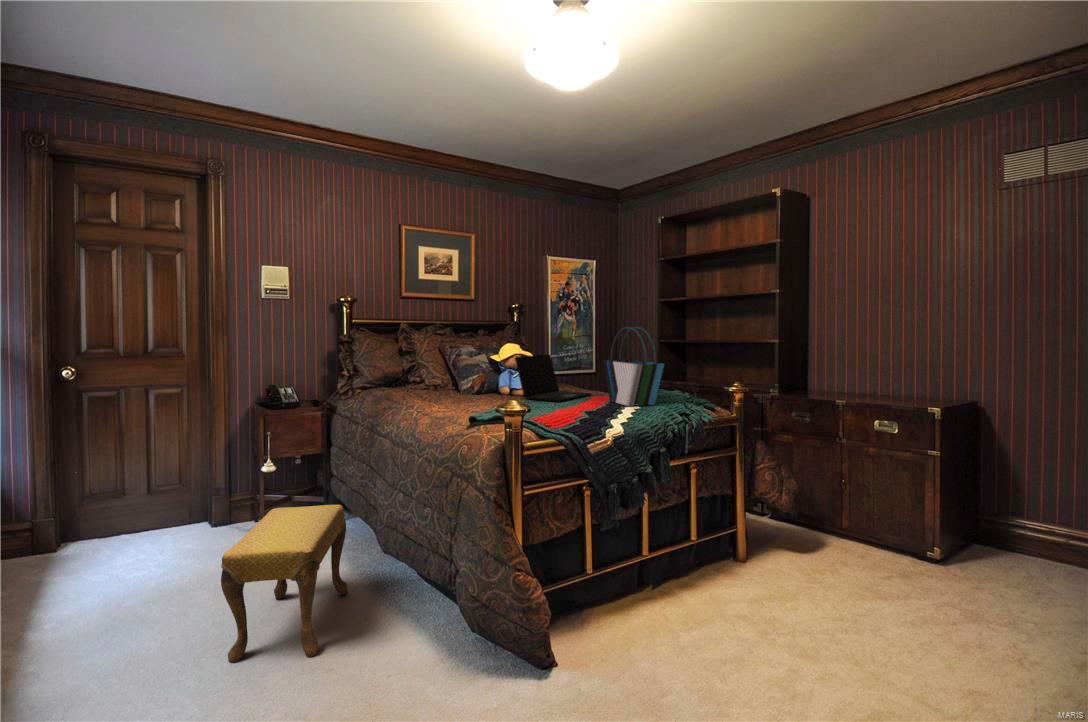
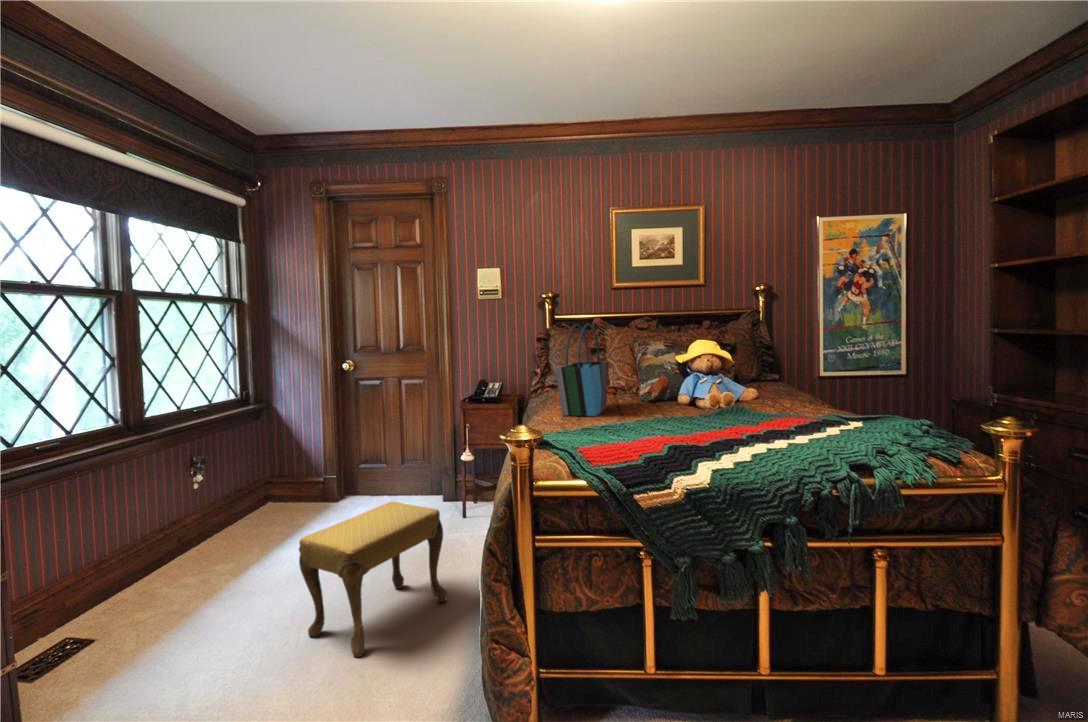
tote bag: present [603,327,664,406] -> present [555,323,609,416]
laptop: present [515,355,591,402] -> none [671,354,787,421]

